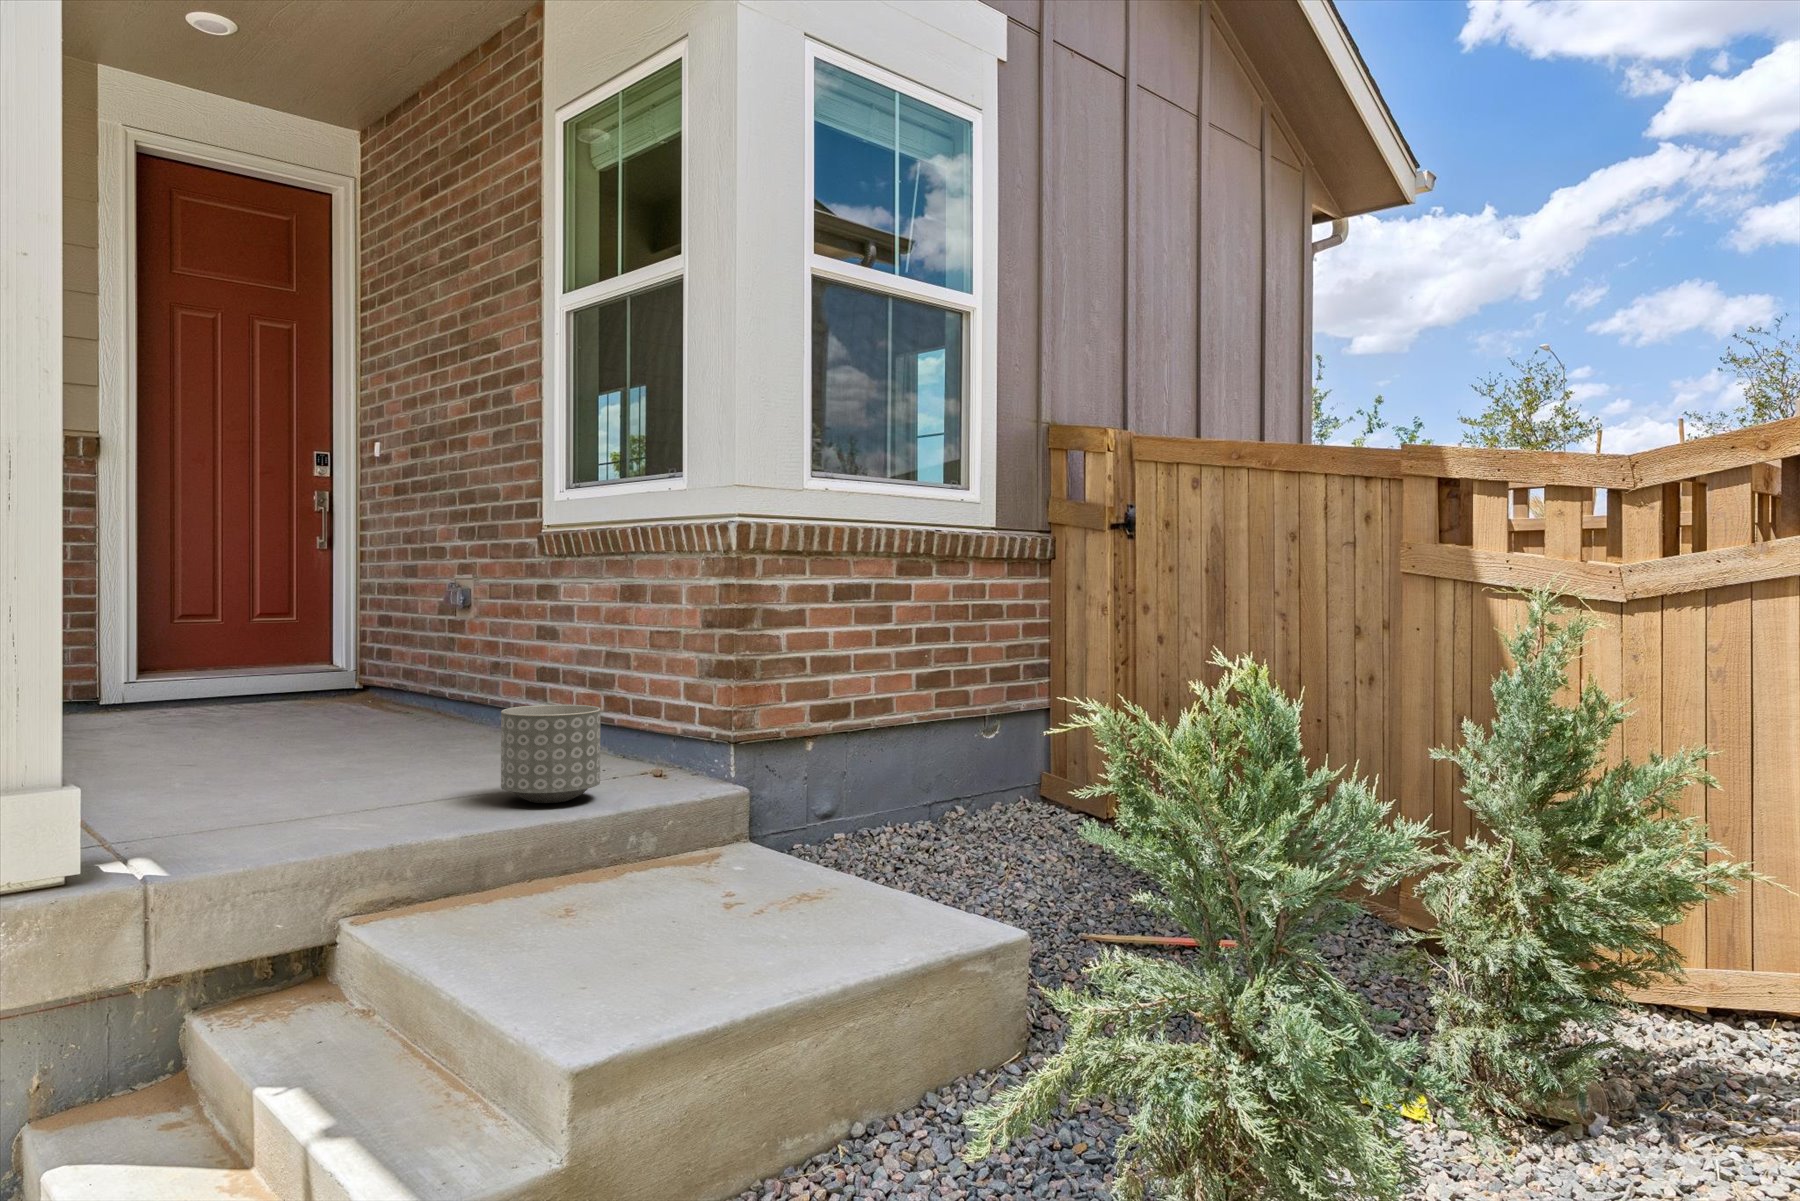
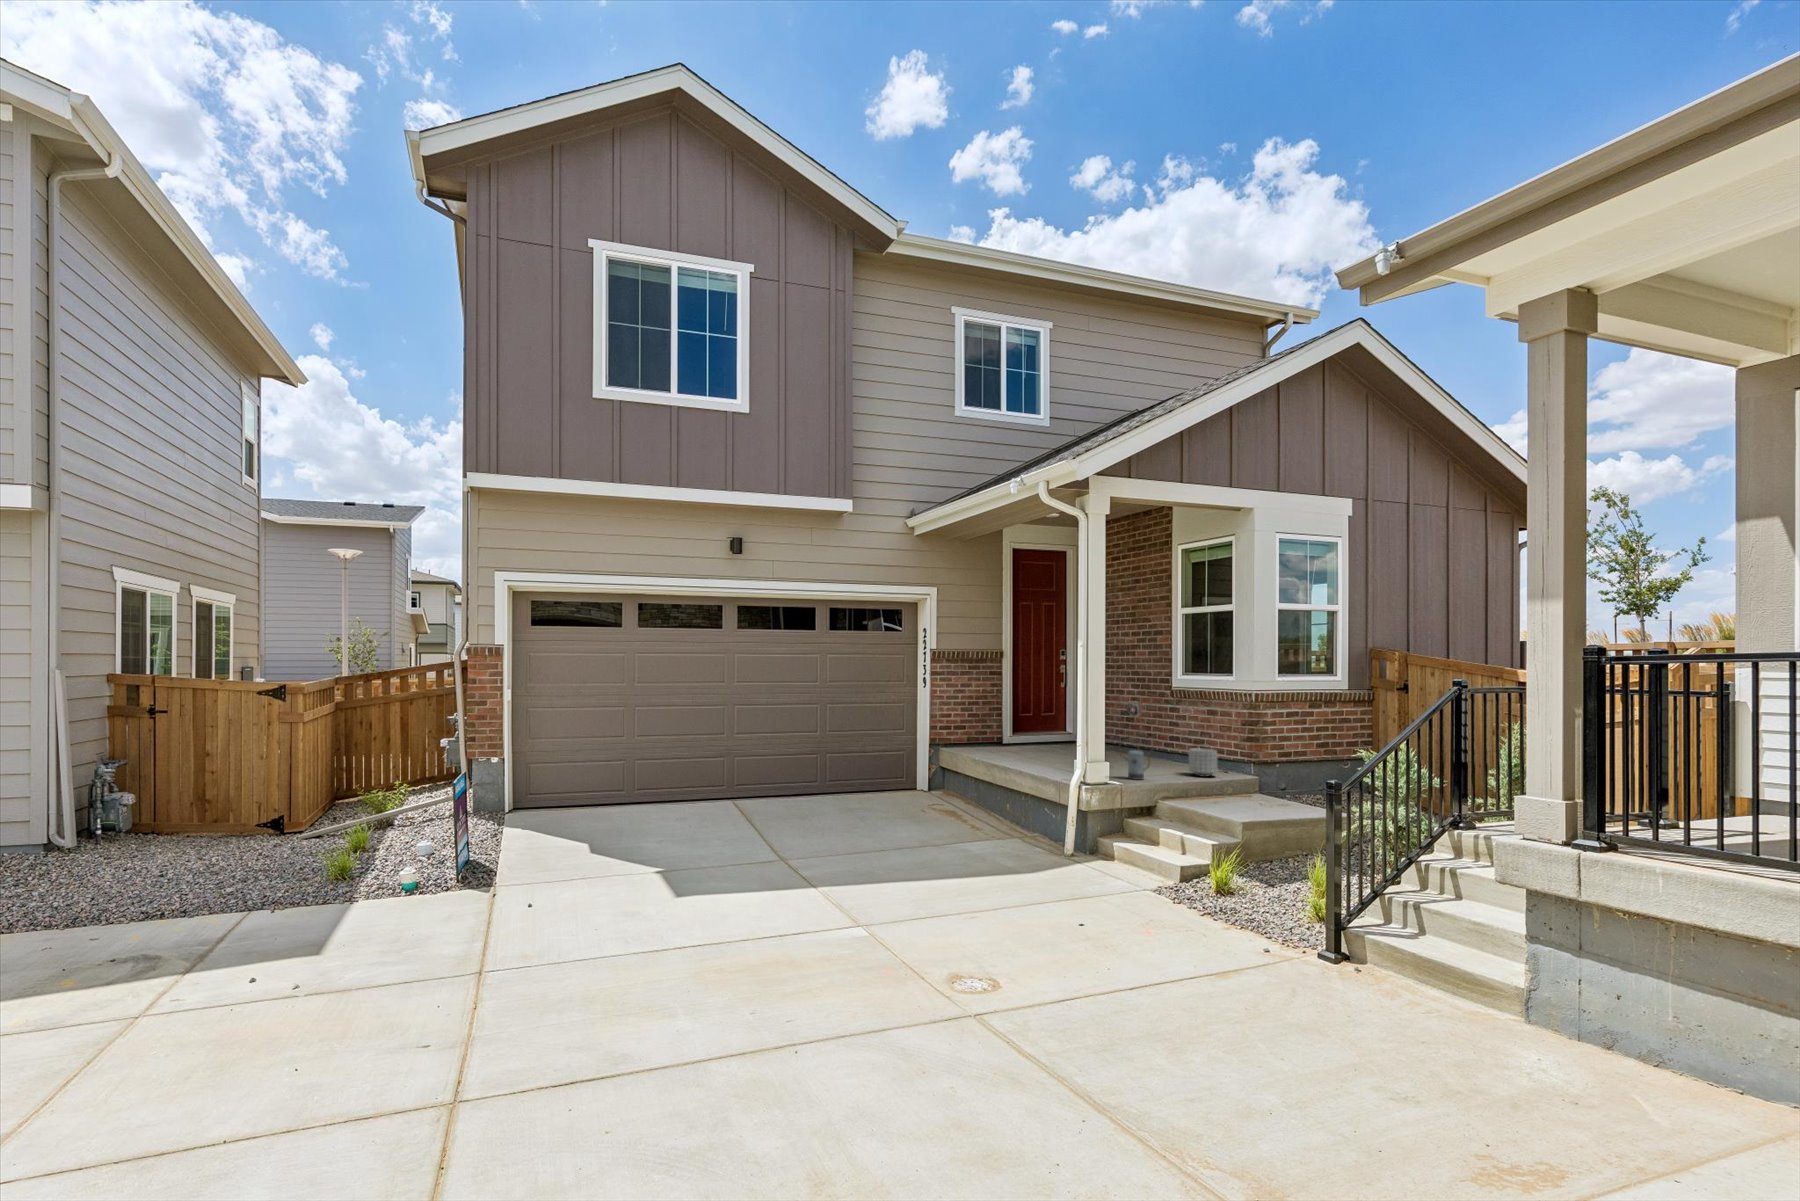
watering can: none [149,681,293,853] -> present [1118,739,1152,780]

